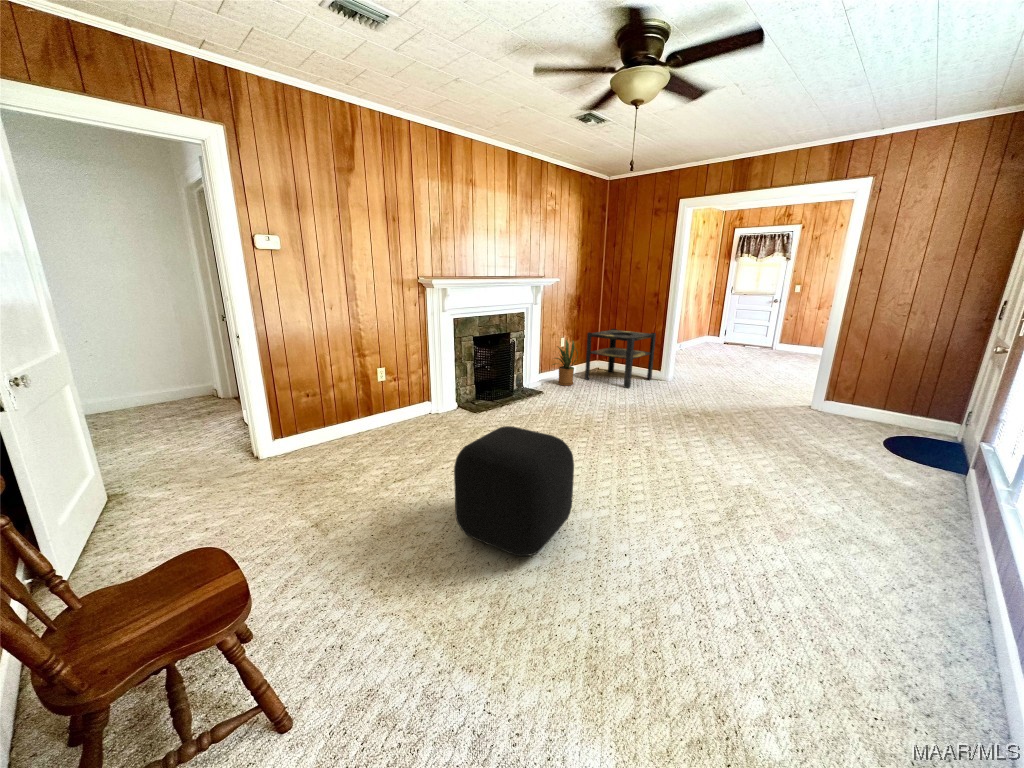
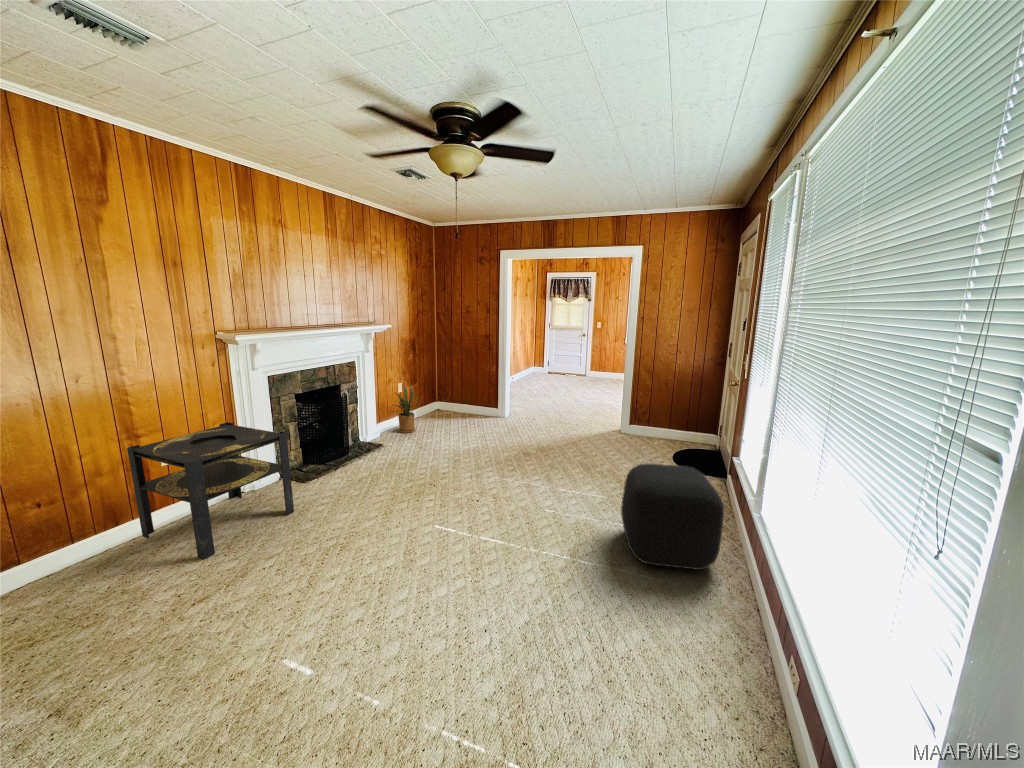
side table: present [585,329,656,388] -> present [127,422,294,559]
ottoman: present [454,426,574,556] -> present [621,464,724,570]

